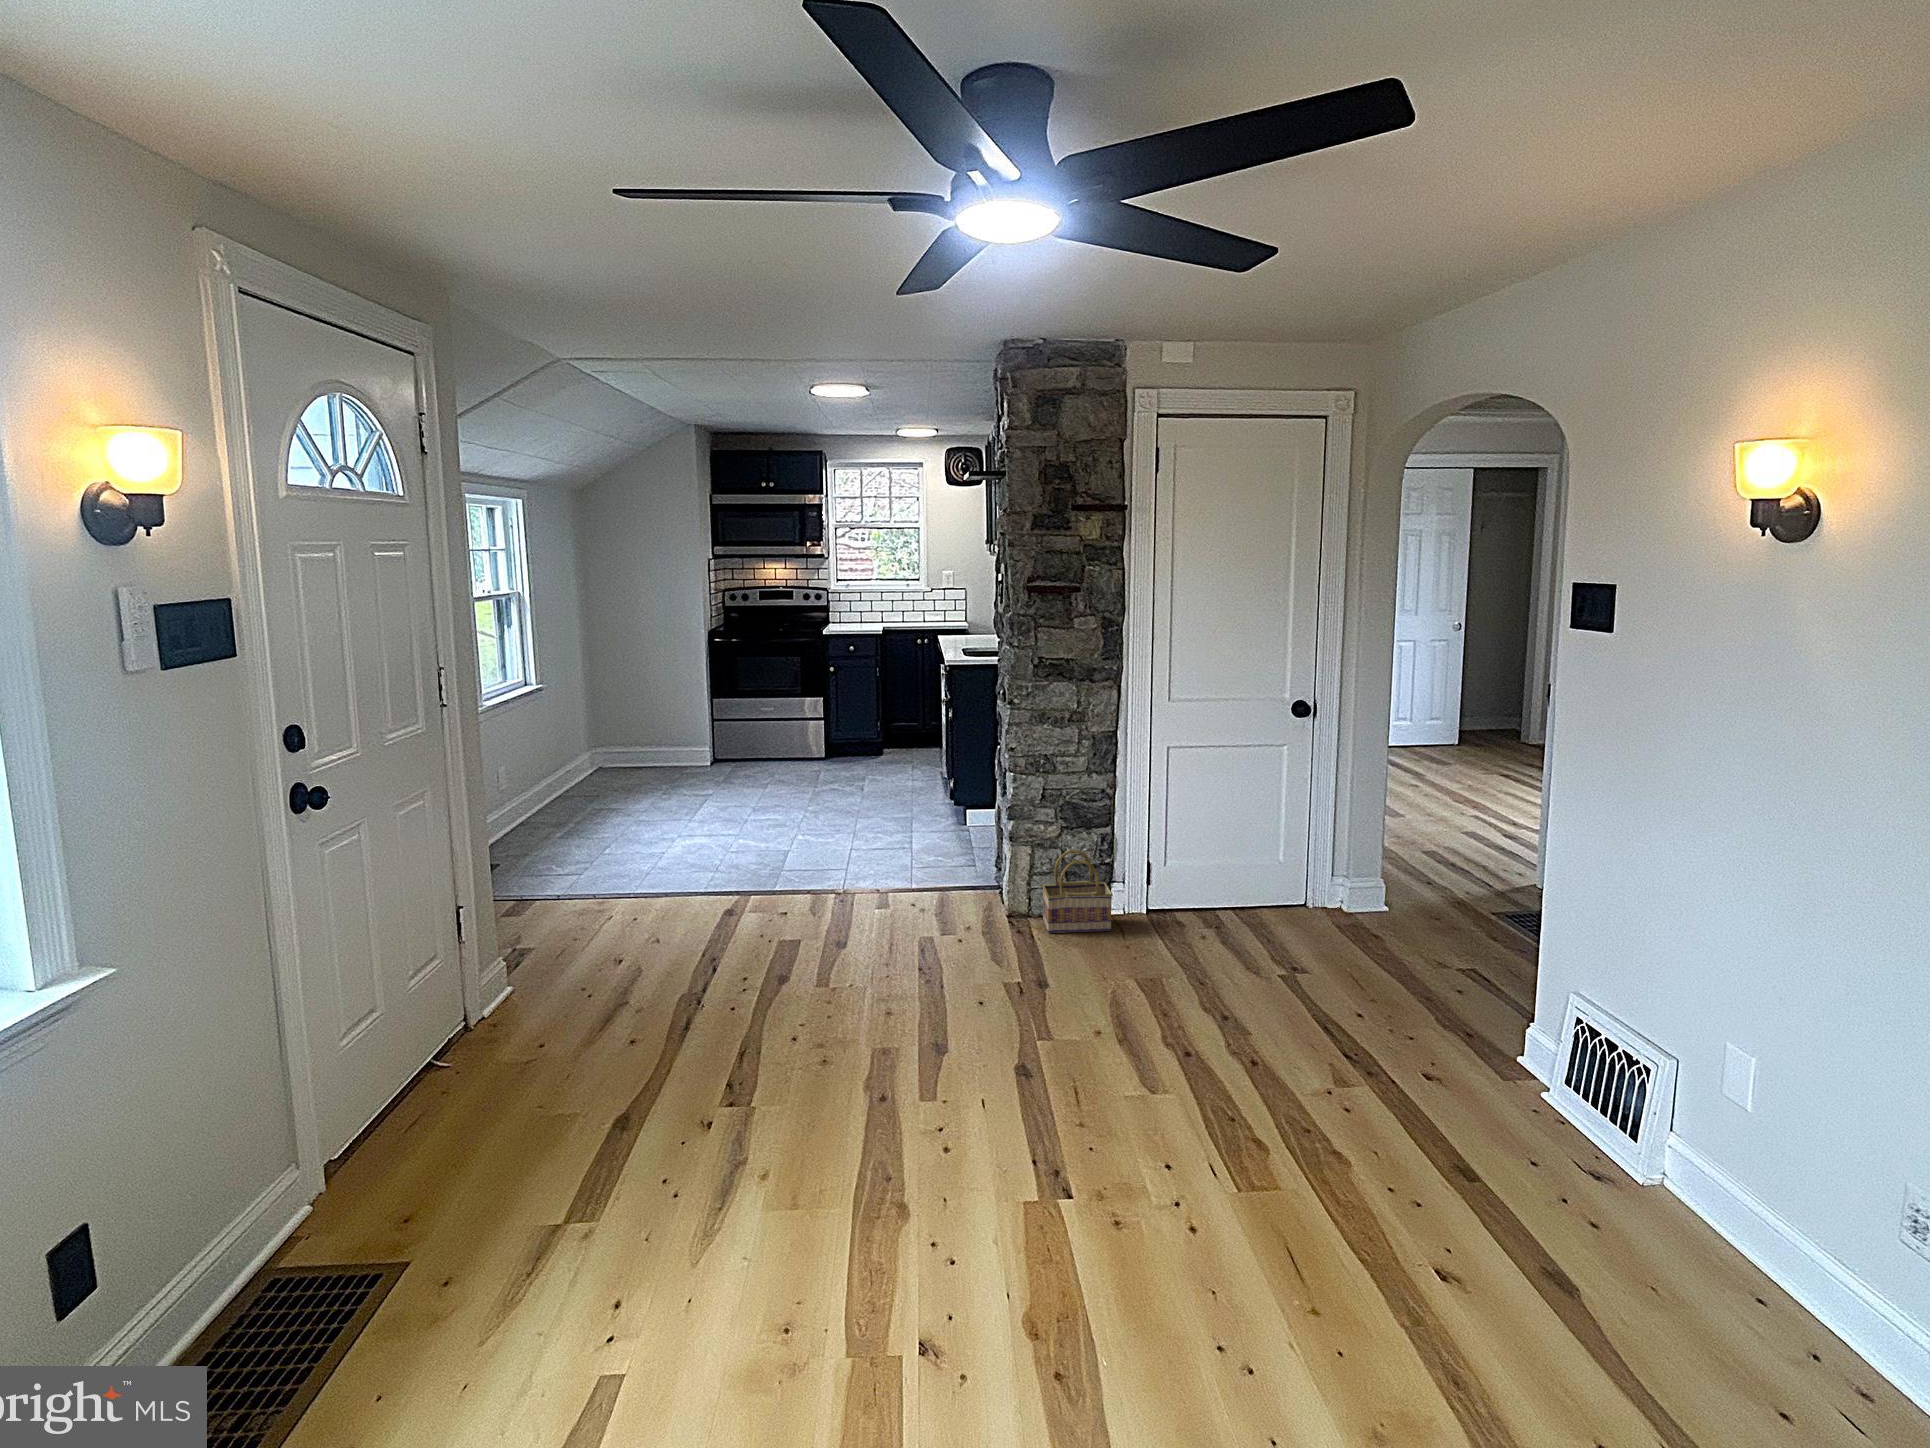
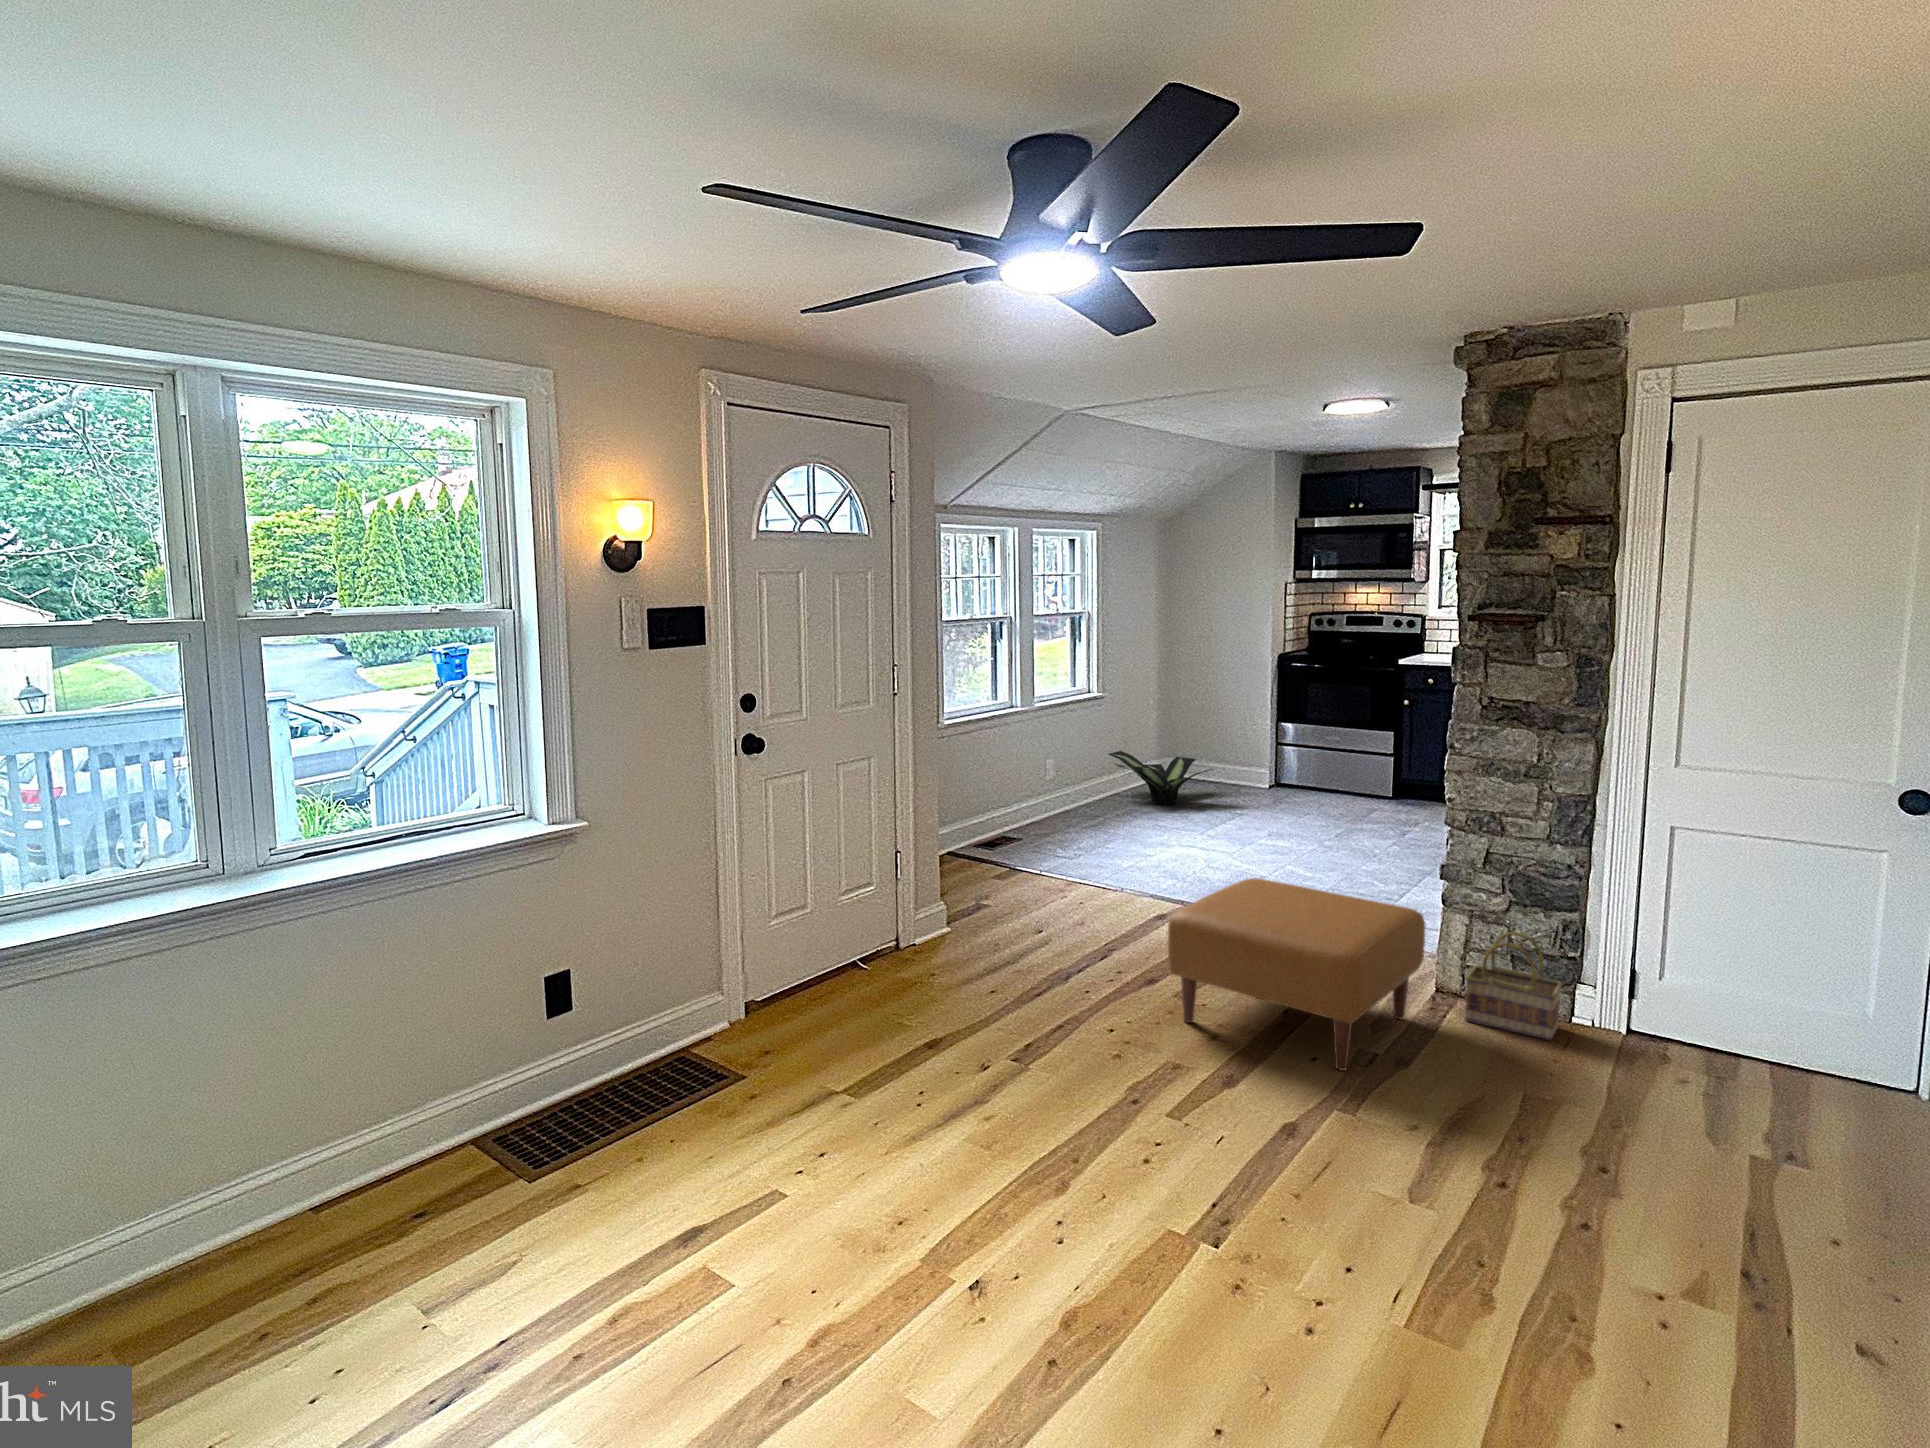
potted plant: none [552,743,676,796] -> present [1108,751,1213,805]
ottoman: none [837,849,1032,1009] -> present [1168,878,1425,1071]

